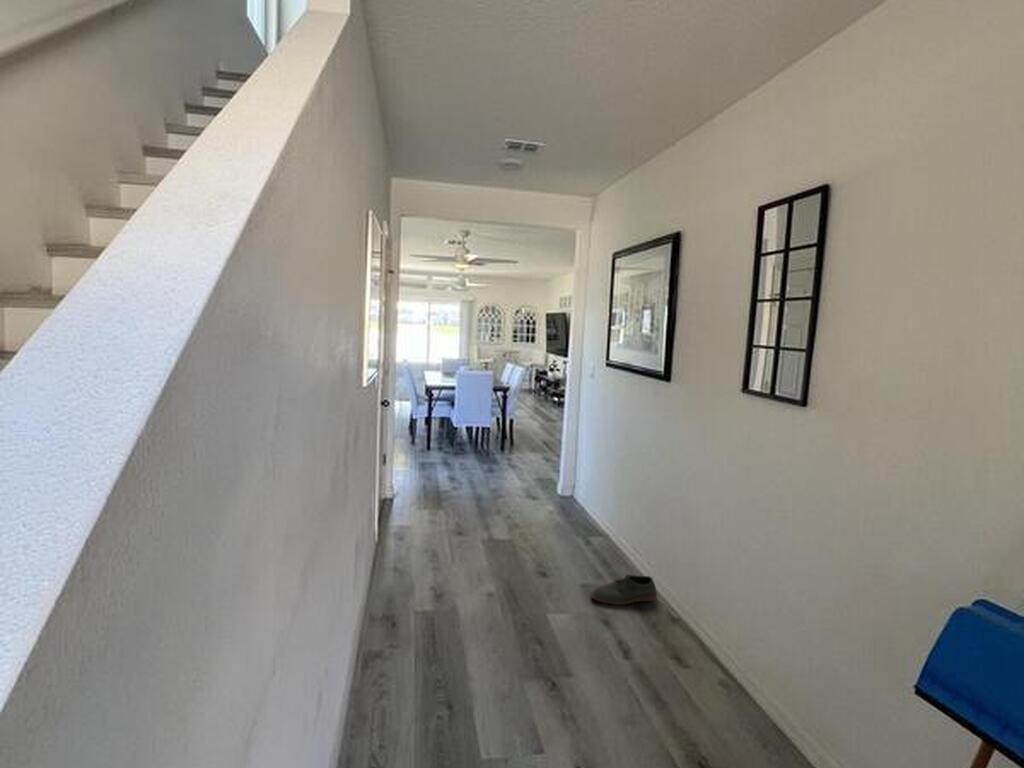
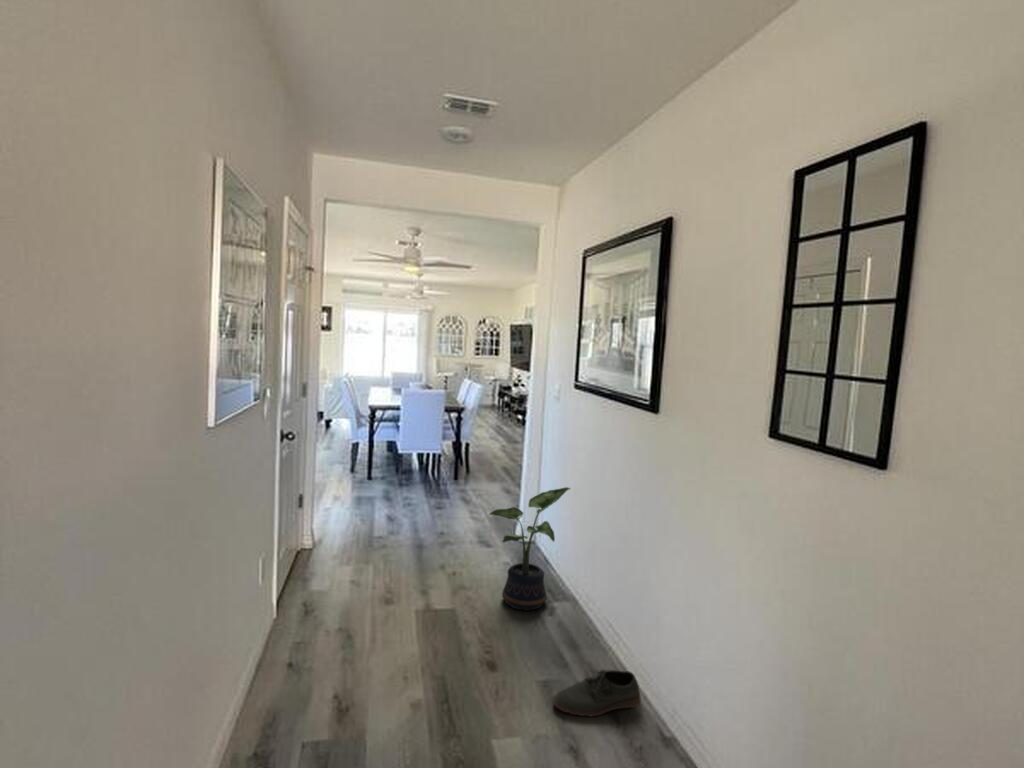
potted plant: none [538,446,604,543] -> present [490,487,570,610]

